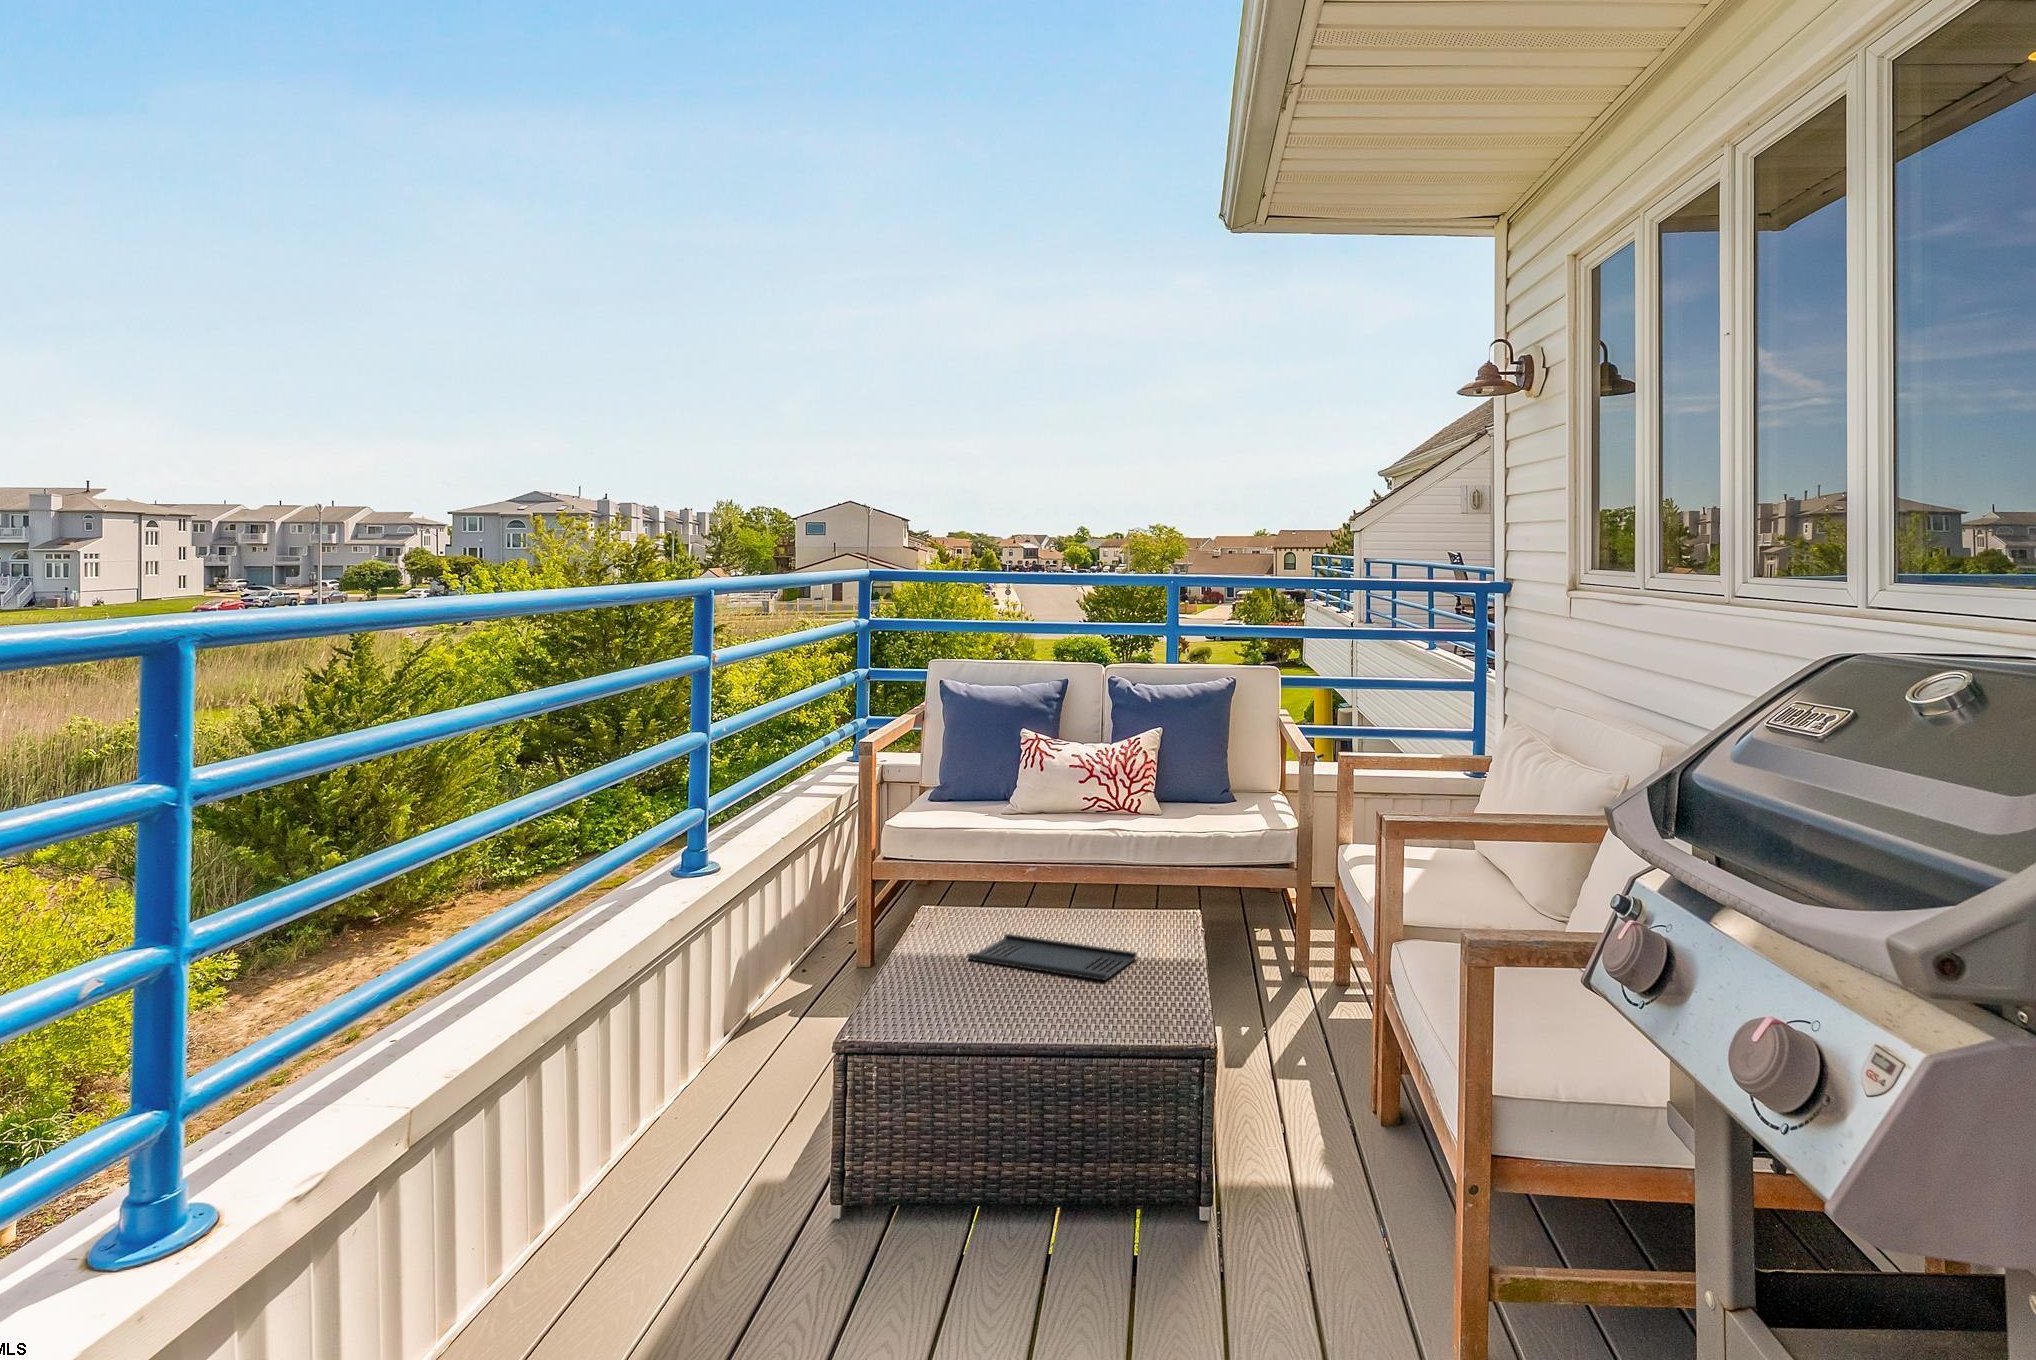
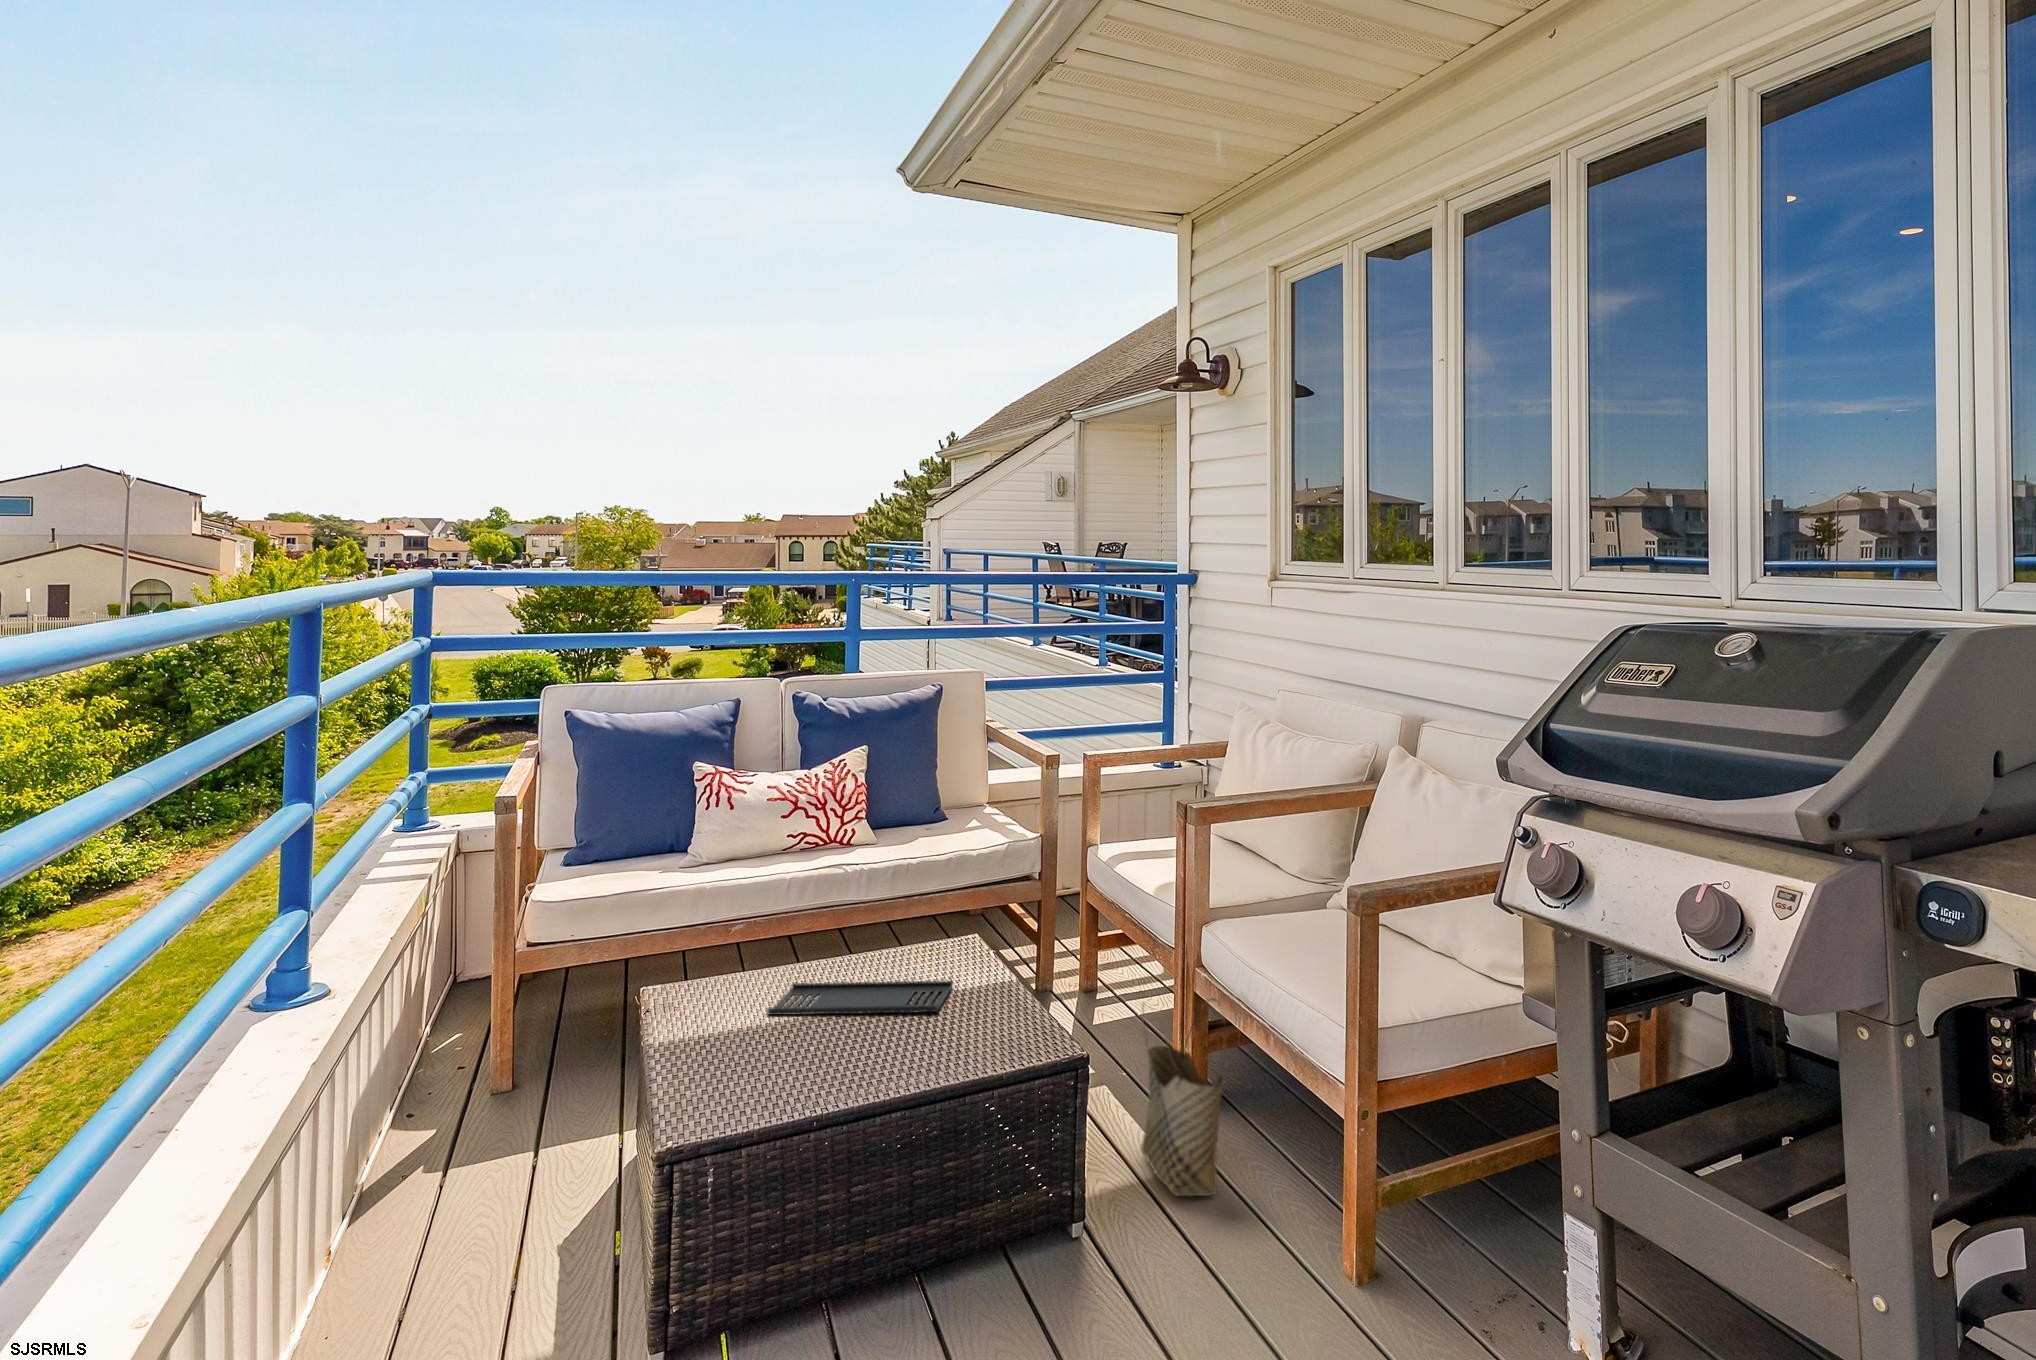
woven basket: none [1302,1003,1382,1213] -> present [1141,998,1224,1196]

